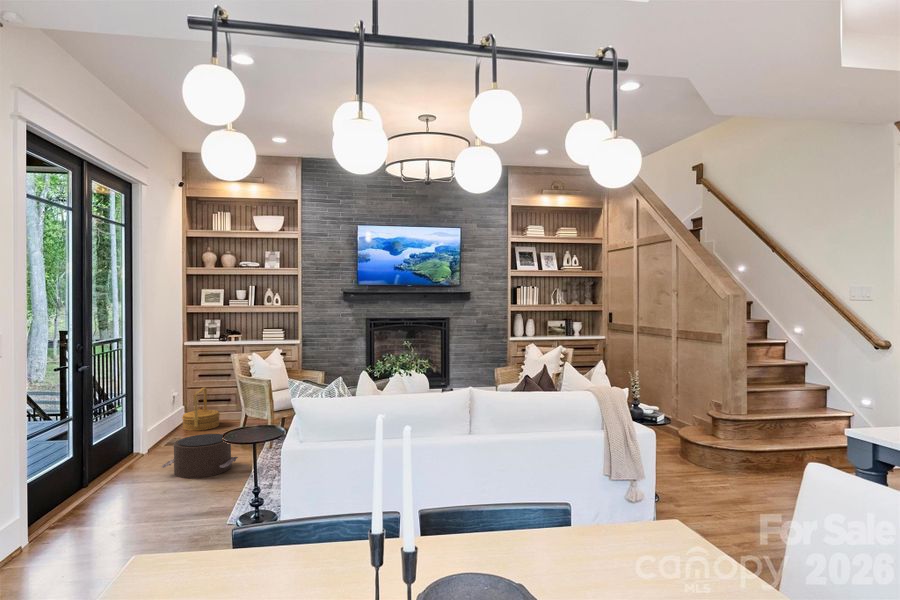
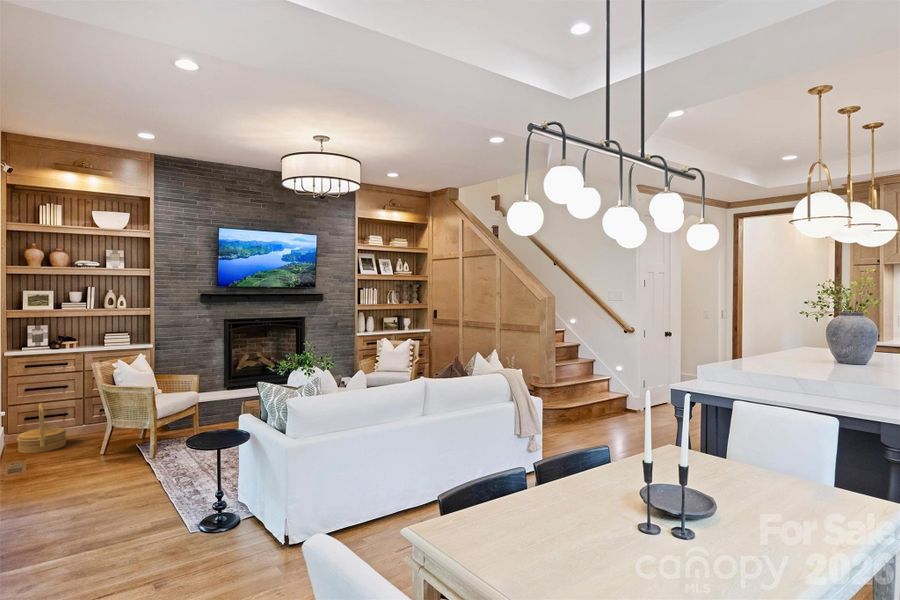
pouf: present [161,434,238,478] -> none [68,447,152,497]

